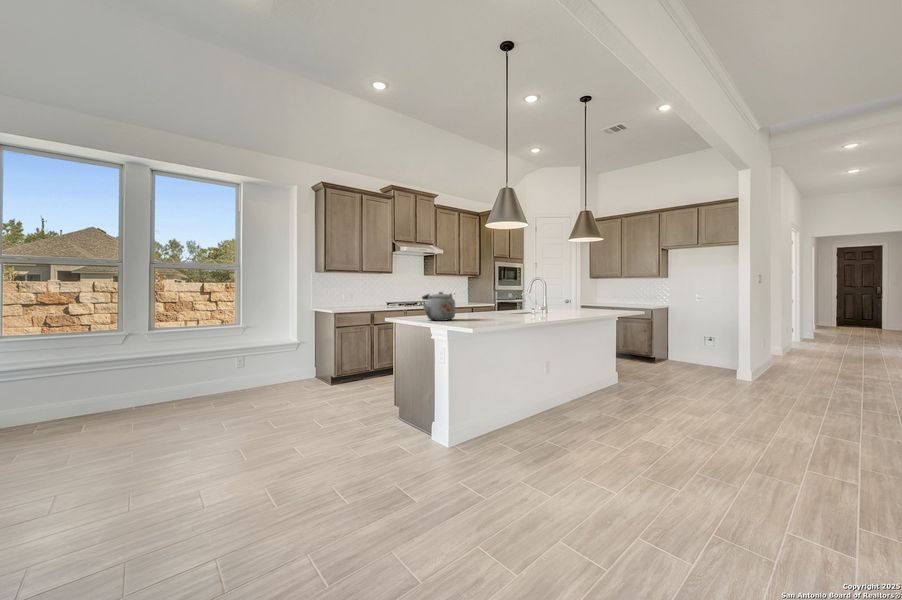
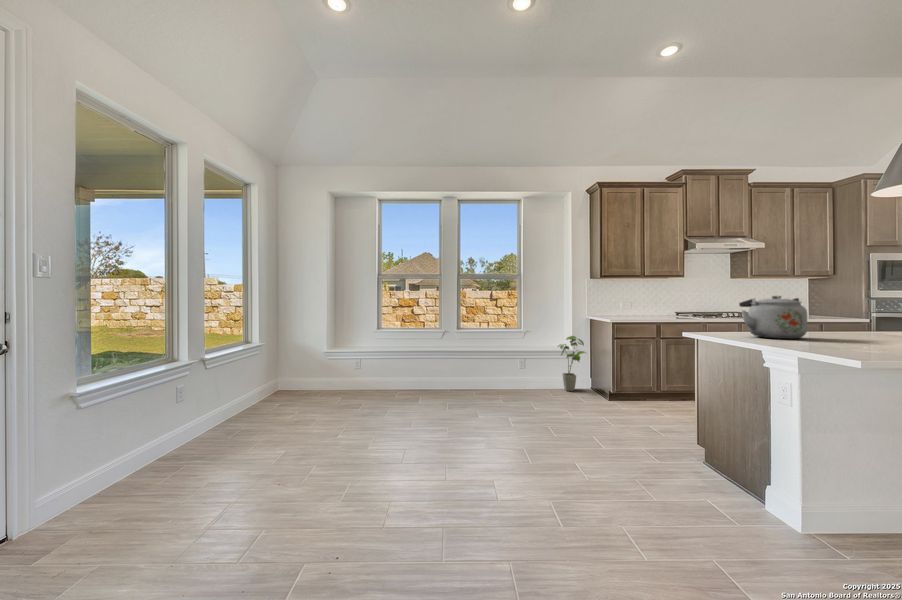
house plant: none [282,329,312,385] -> present [558,336,585,391]

